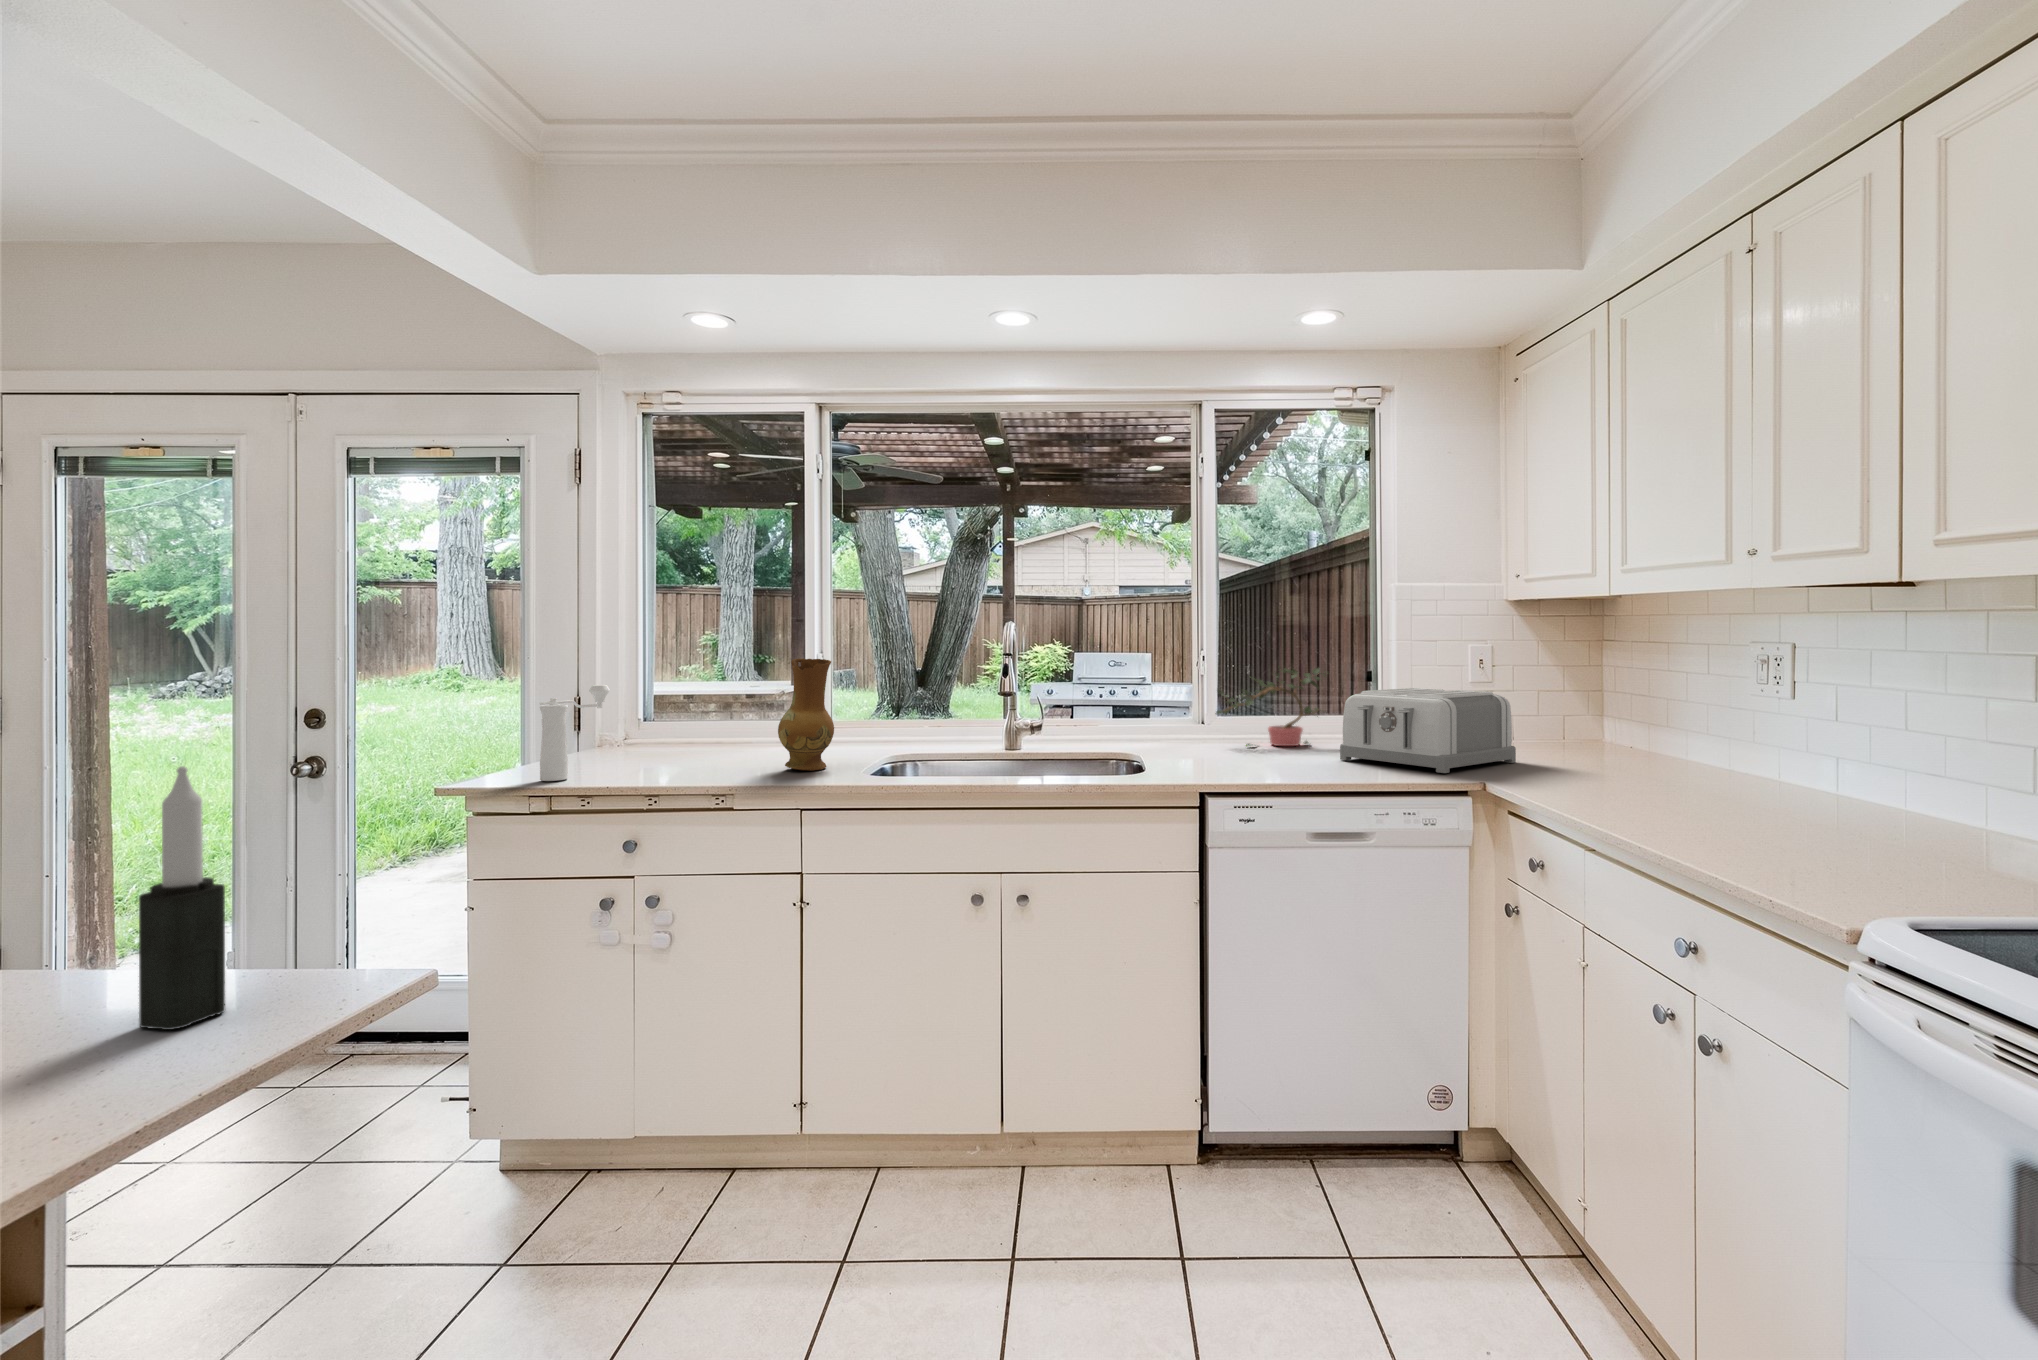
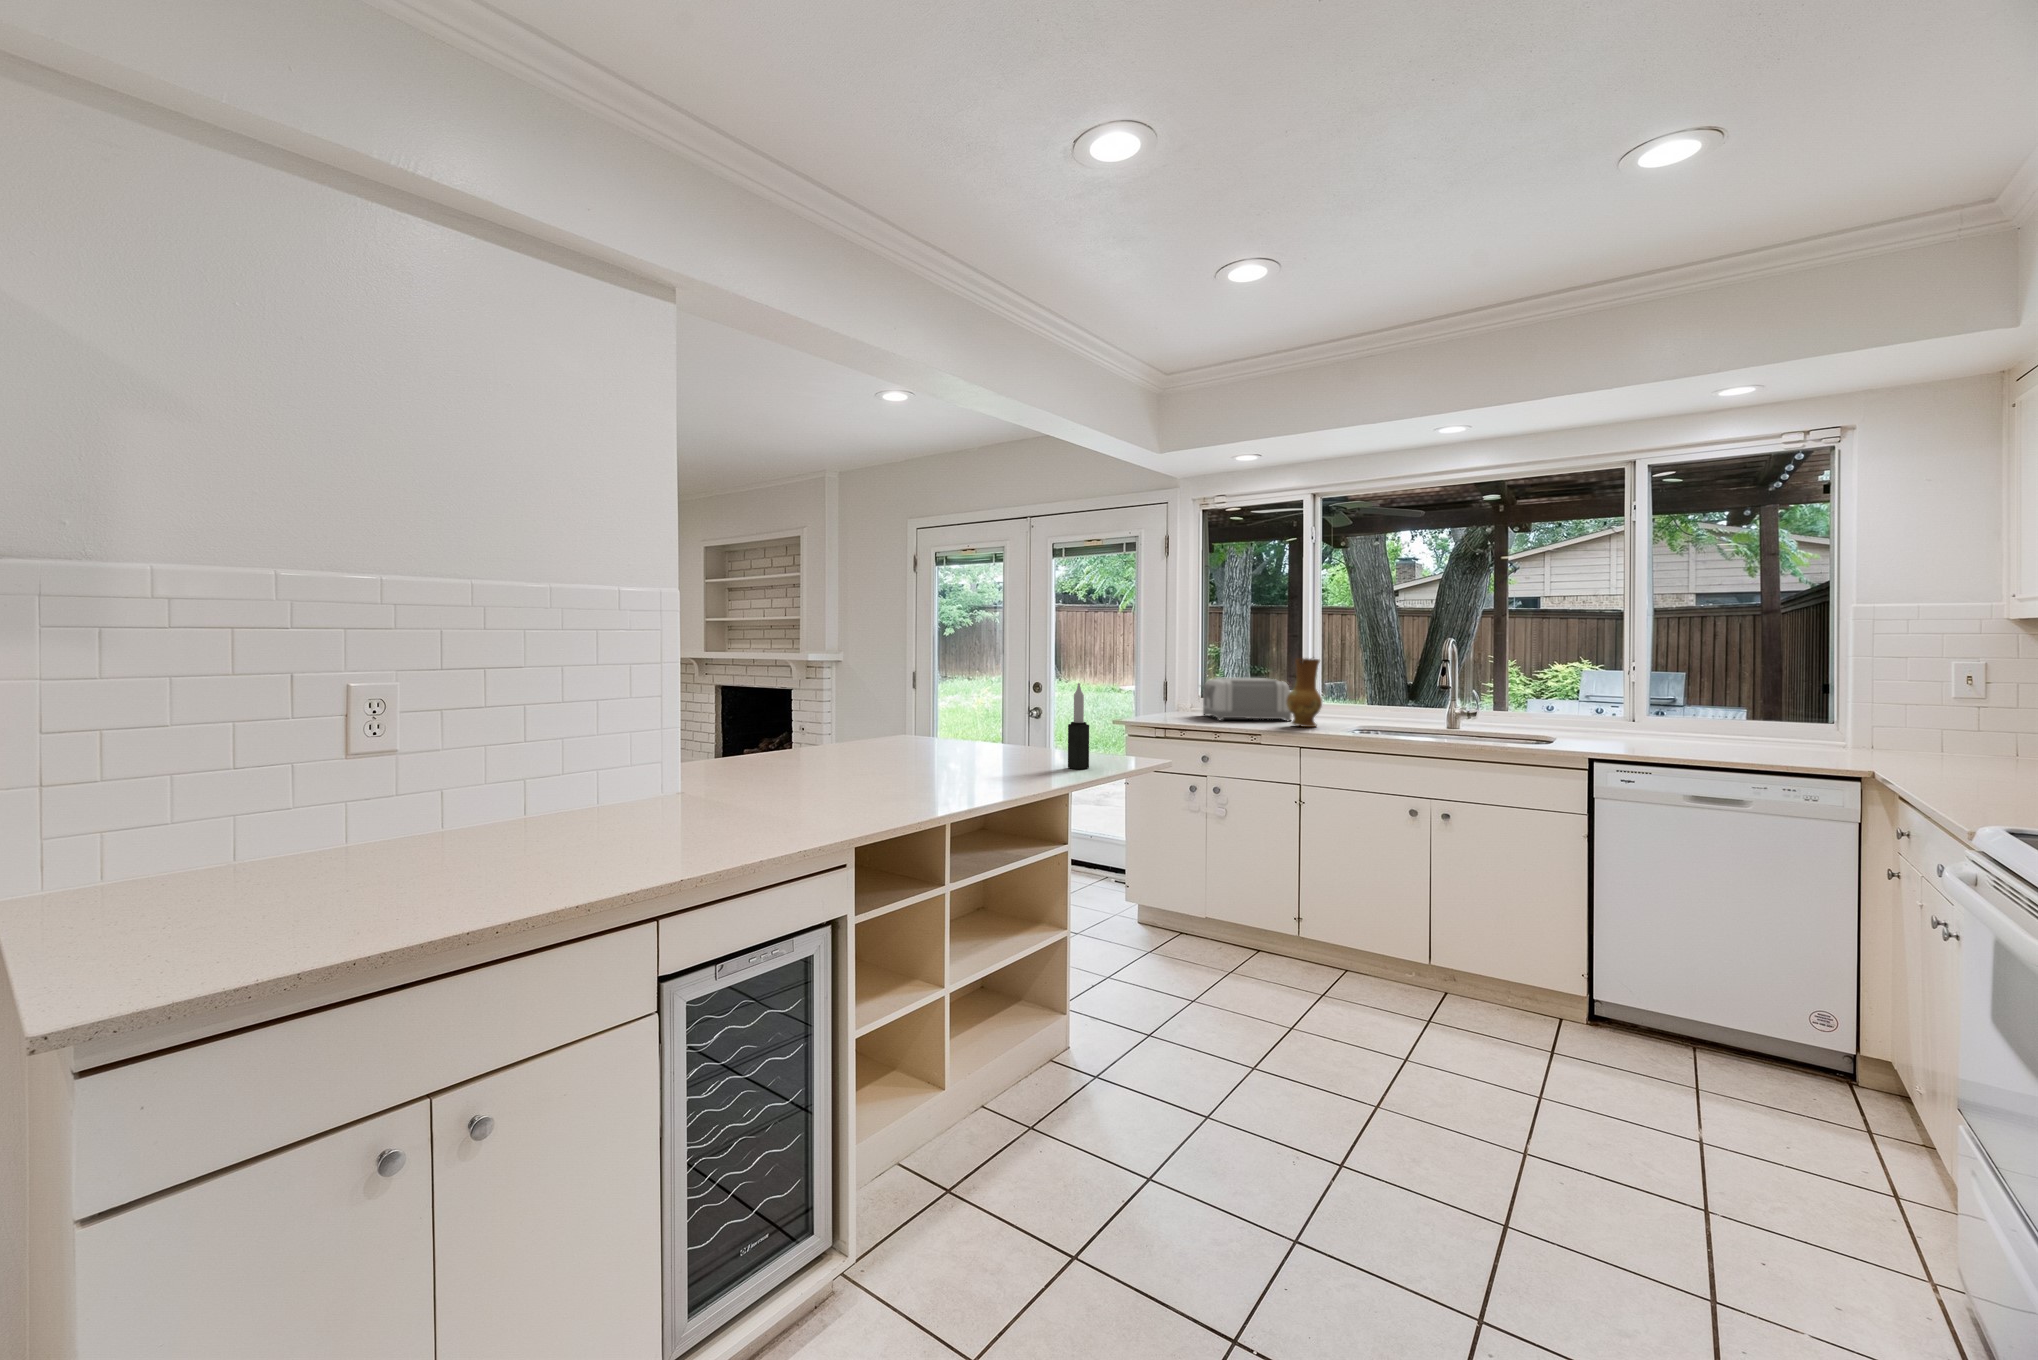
potted plant: present [1215,668,1325,746] -> none [1641,672,1770,740]
pepper mill: present [540,685,610,781] -> none [1155,671,1190,722]
toaster: present [1340,688,1516,773] -> present [1202,677,1291,721]

